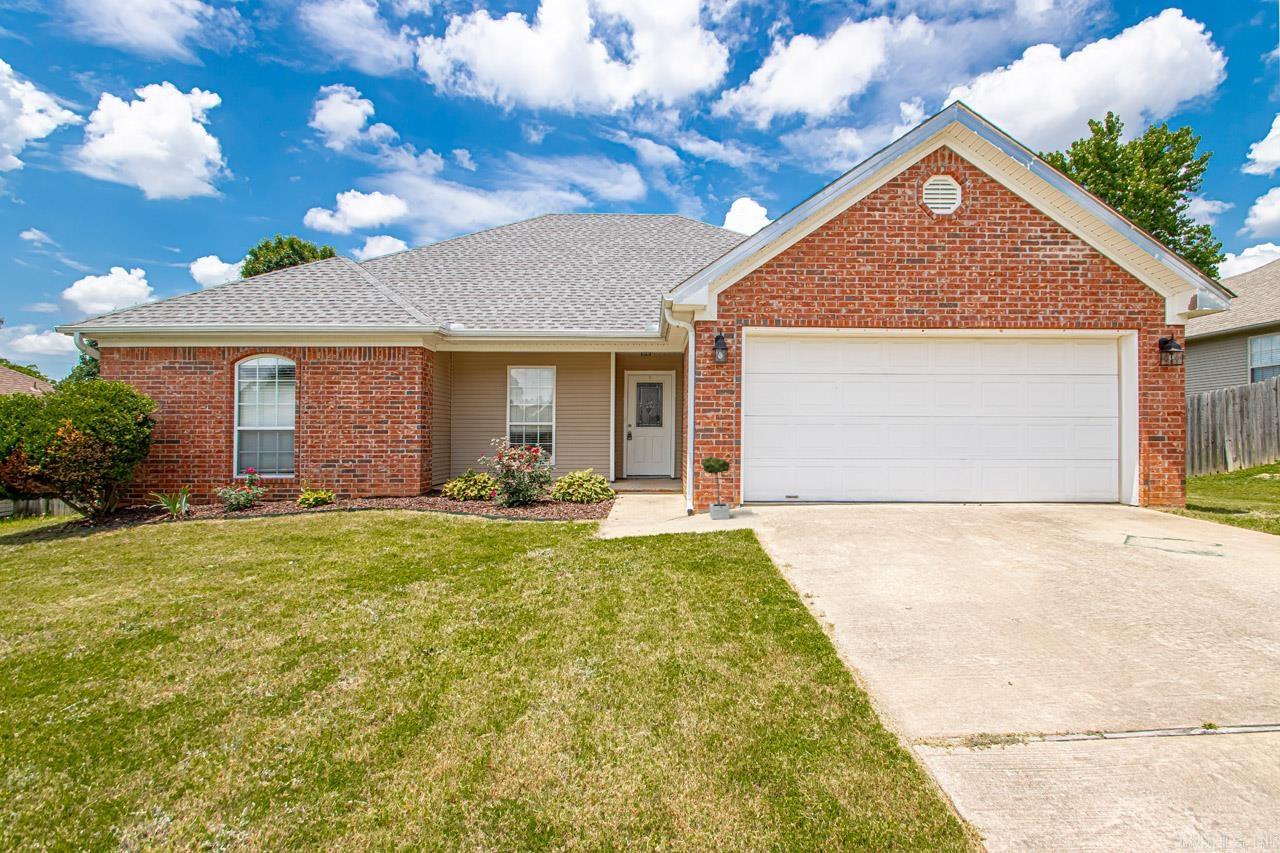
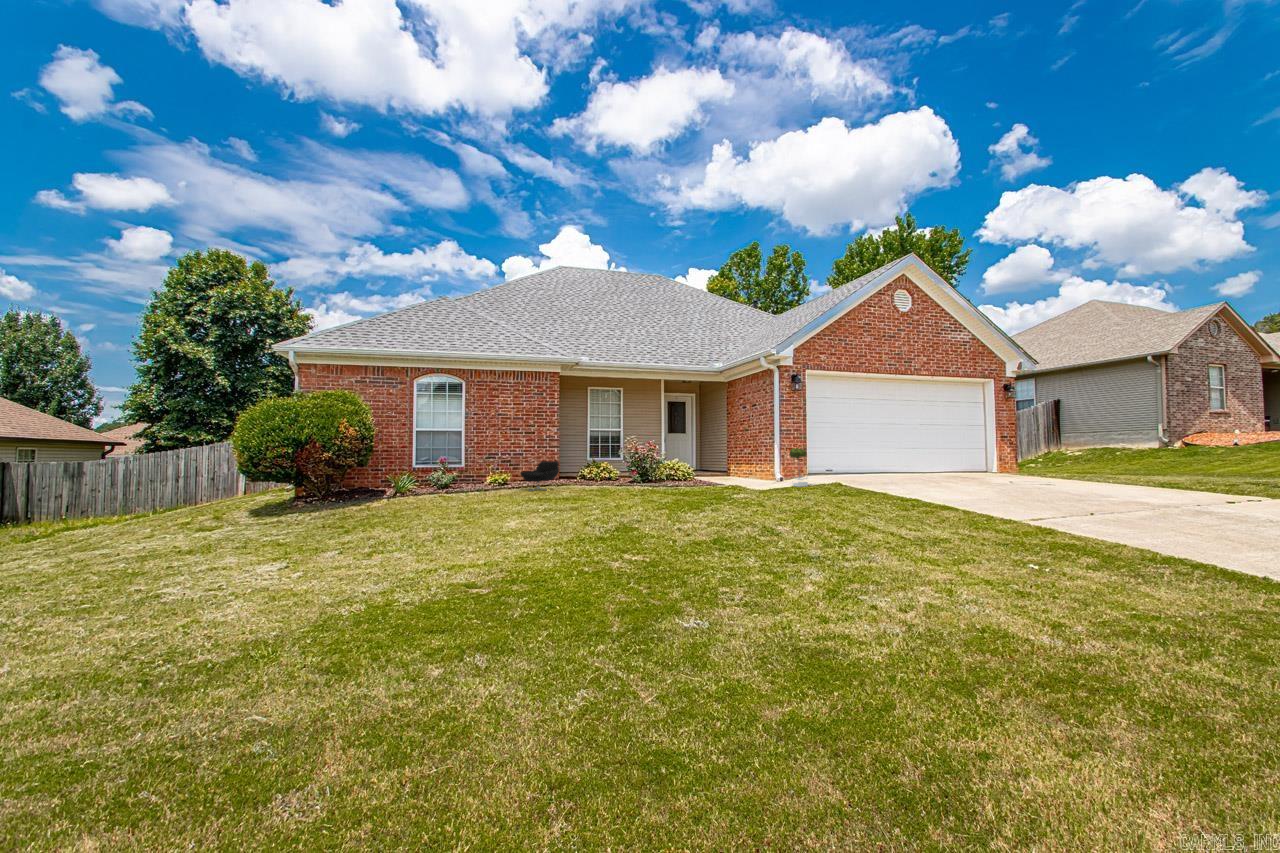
lounge chair: none [352,466,404,509] -> present [520,461,559,490]

